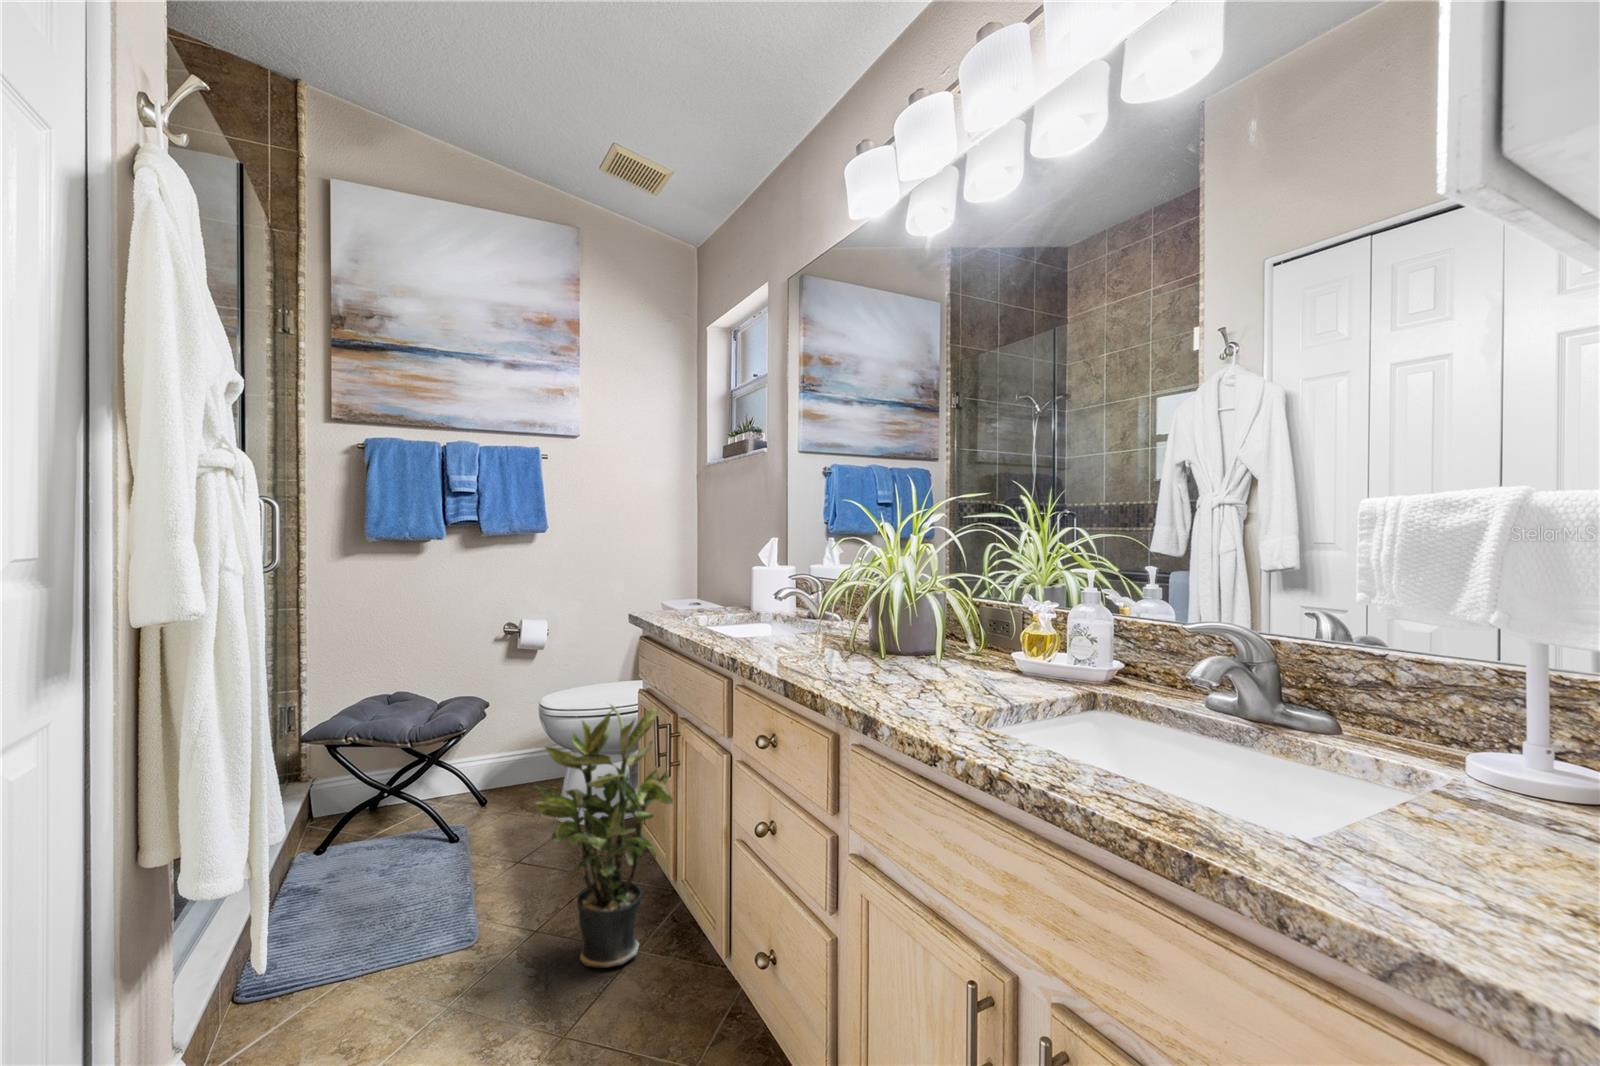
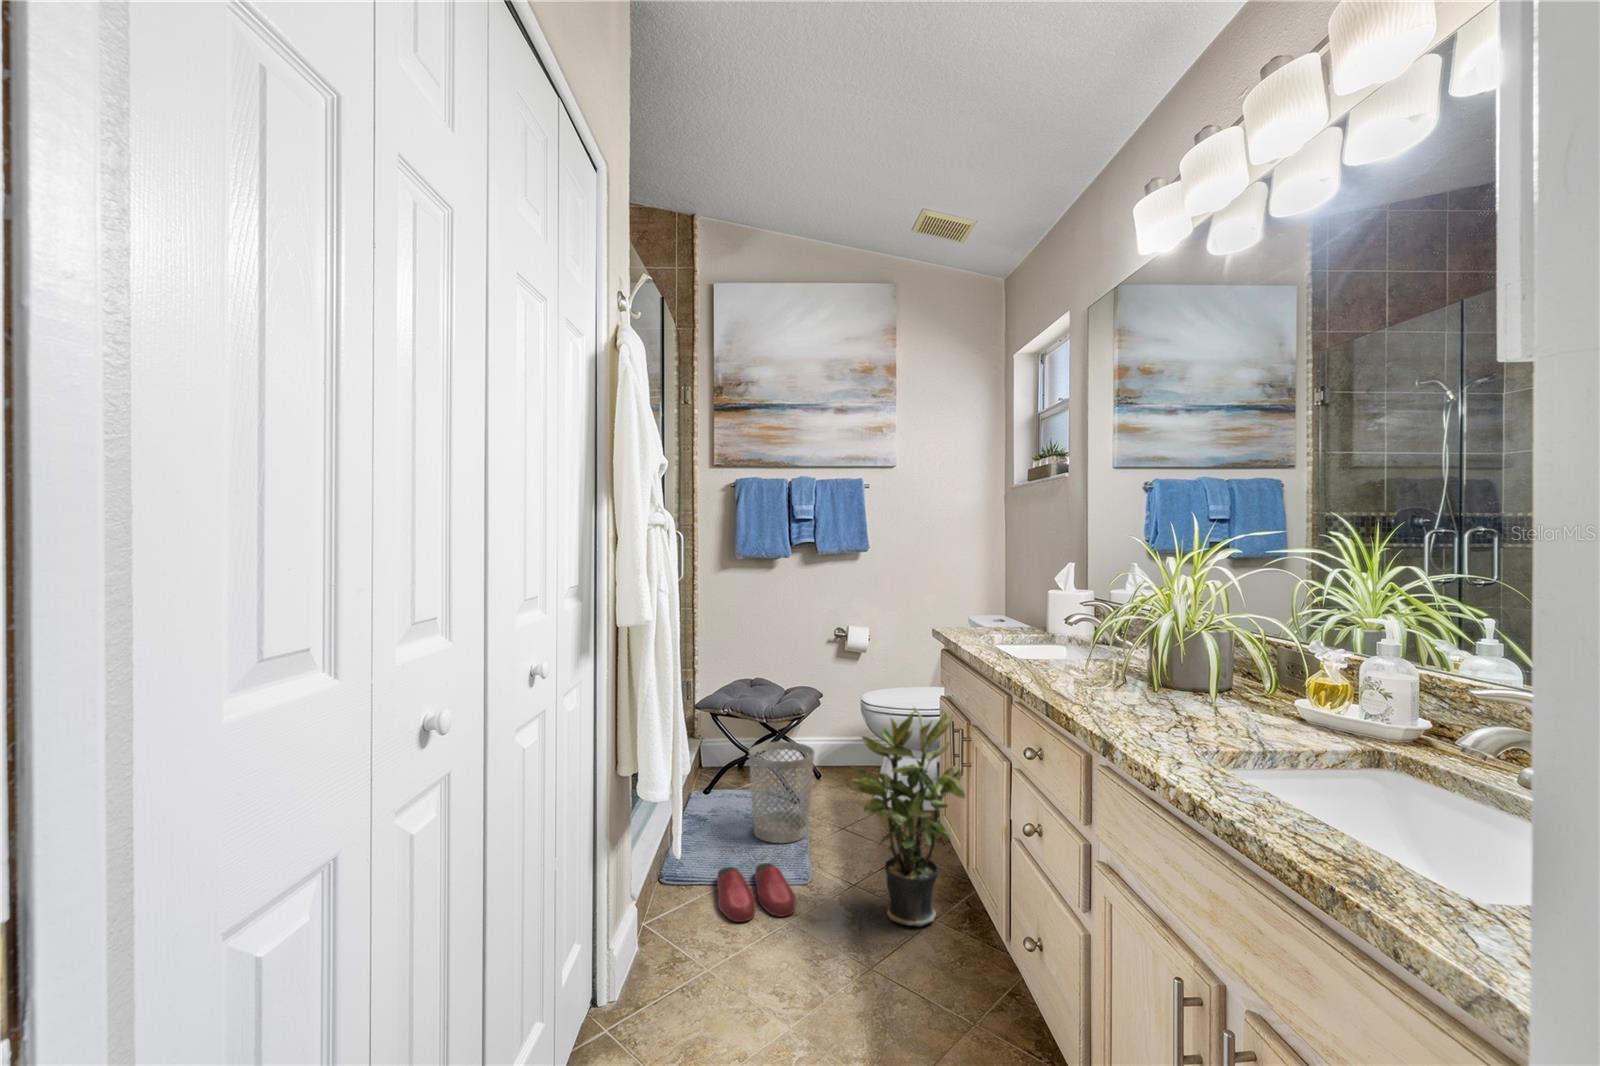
wastebasket: none [386,766,480,899] -> present [749,742,815,843]
slippers: none [339,928,457,1022] -> present [717,863,795,922]

